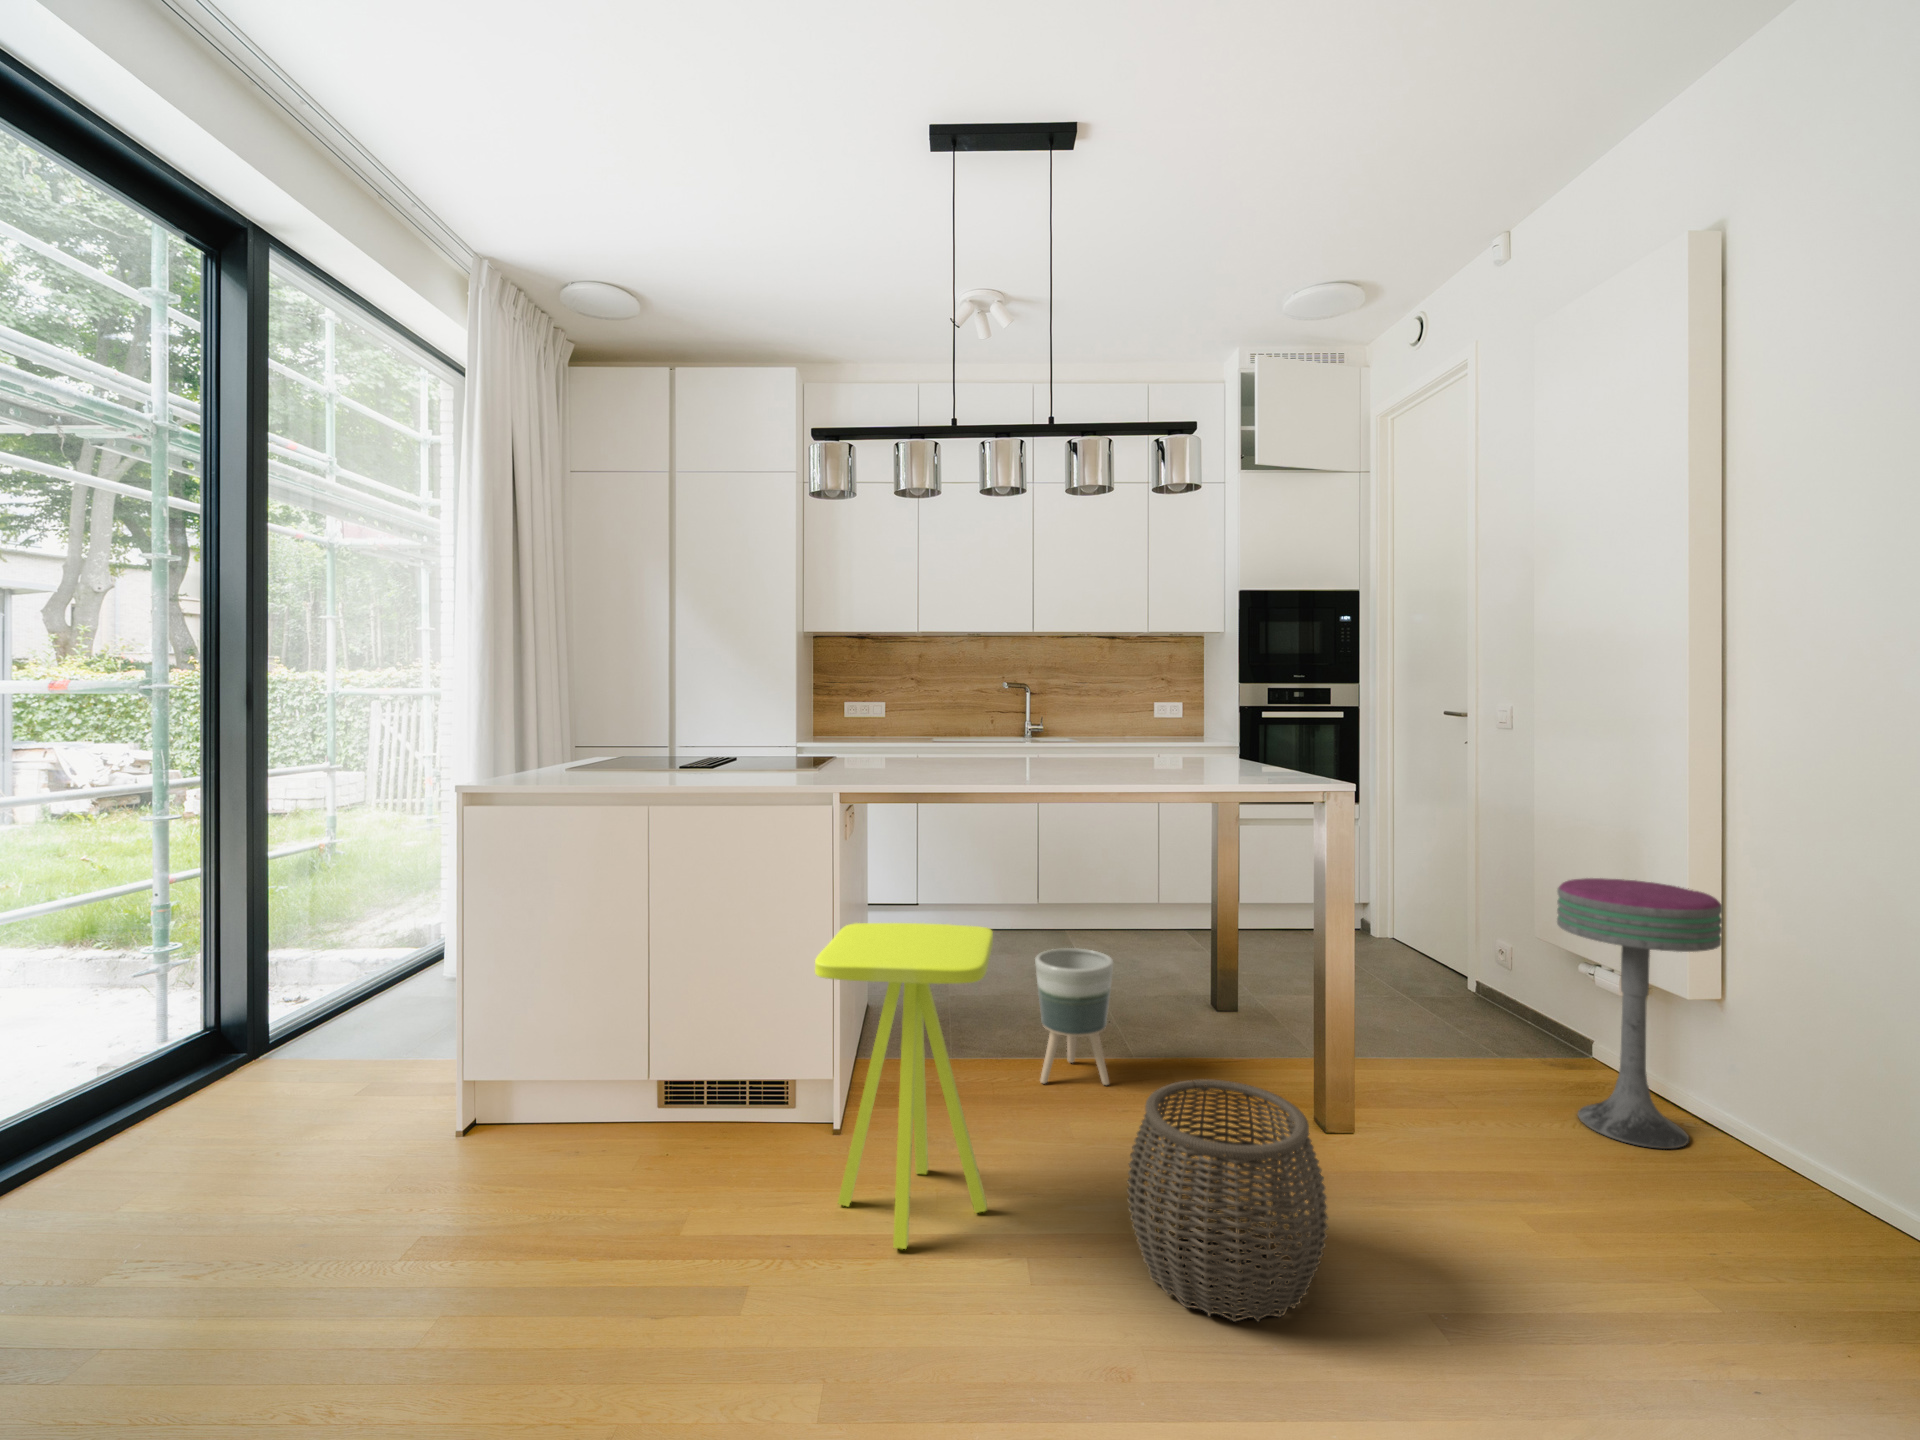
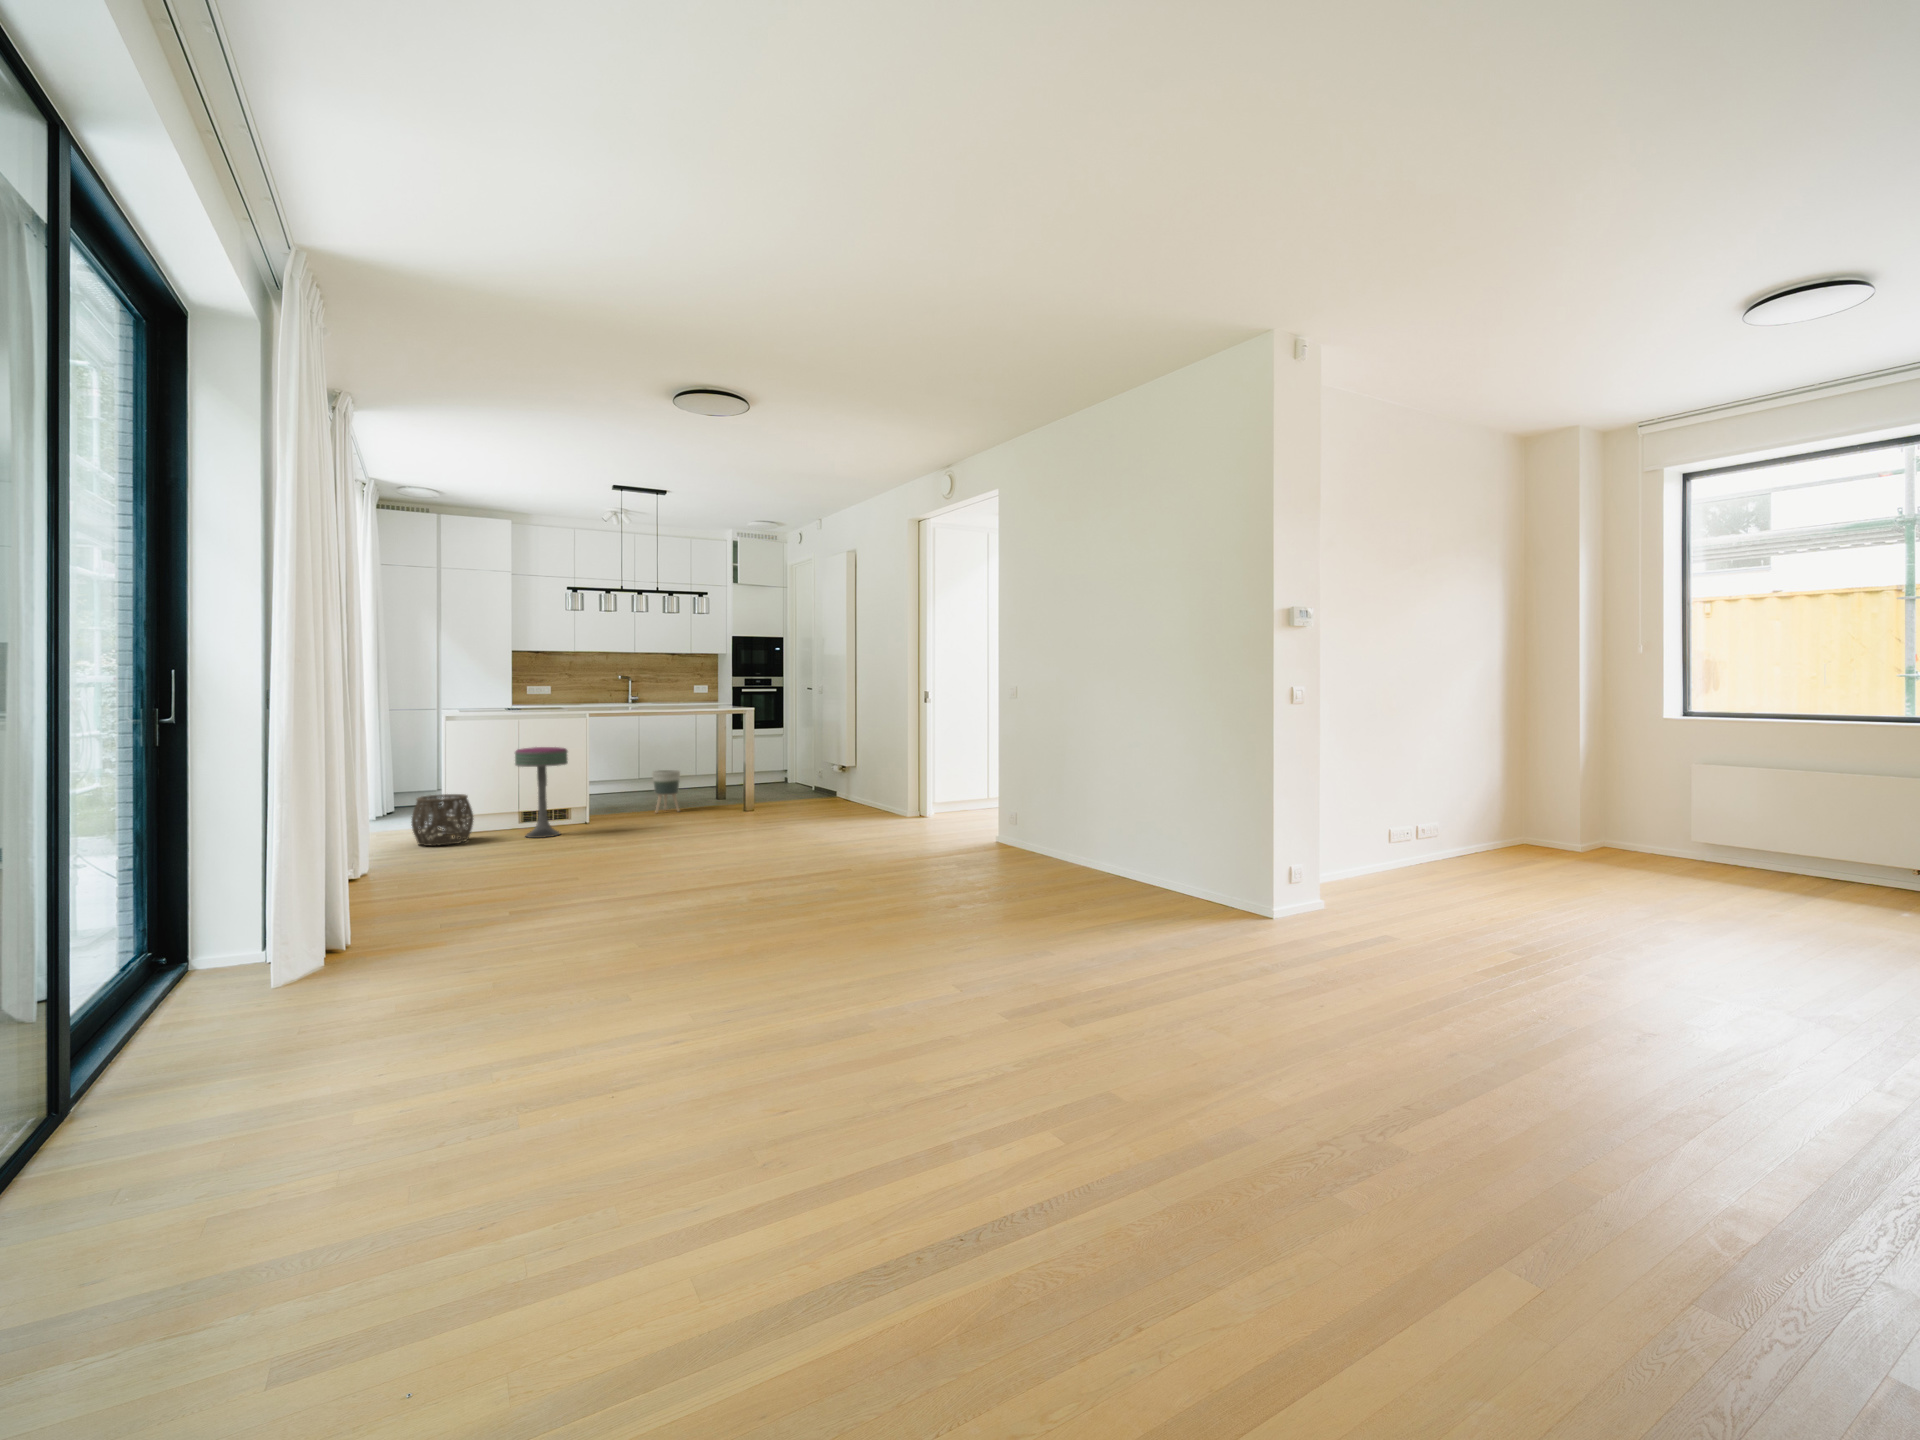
bar stool: present [1557,878,1722,1149] -> present [515,747,568,838]
side table: present [815,923,993,1249] -> none [597,749,647,828]
woven basket: present [1127,1080,1328,1322] -> present [411,794,473,846]

